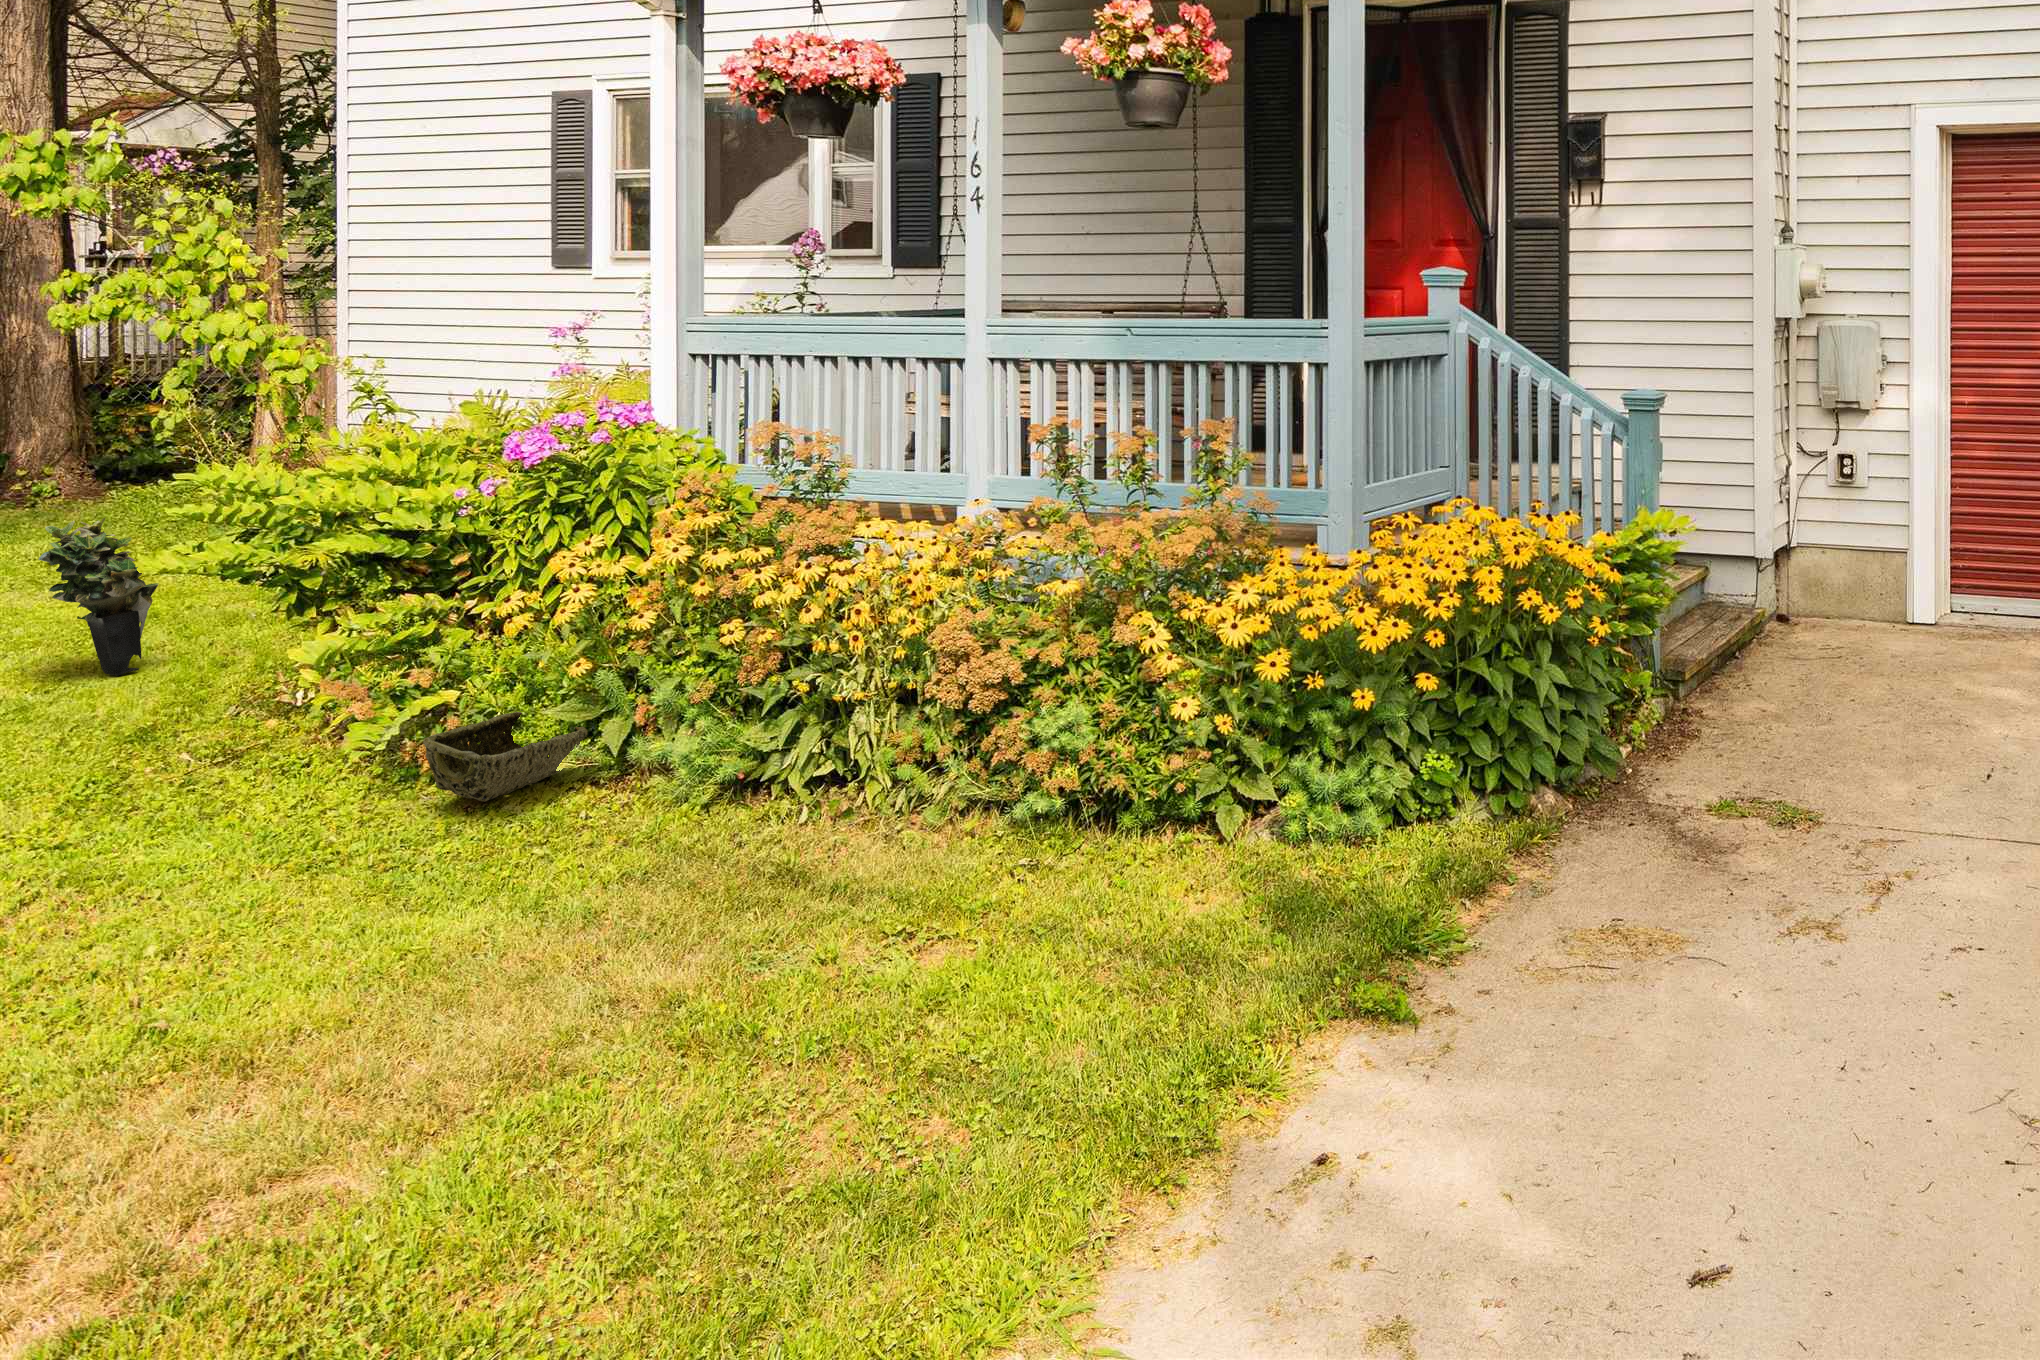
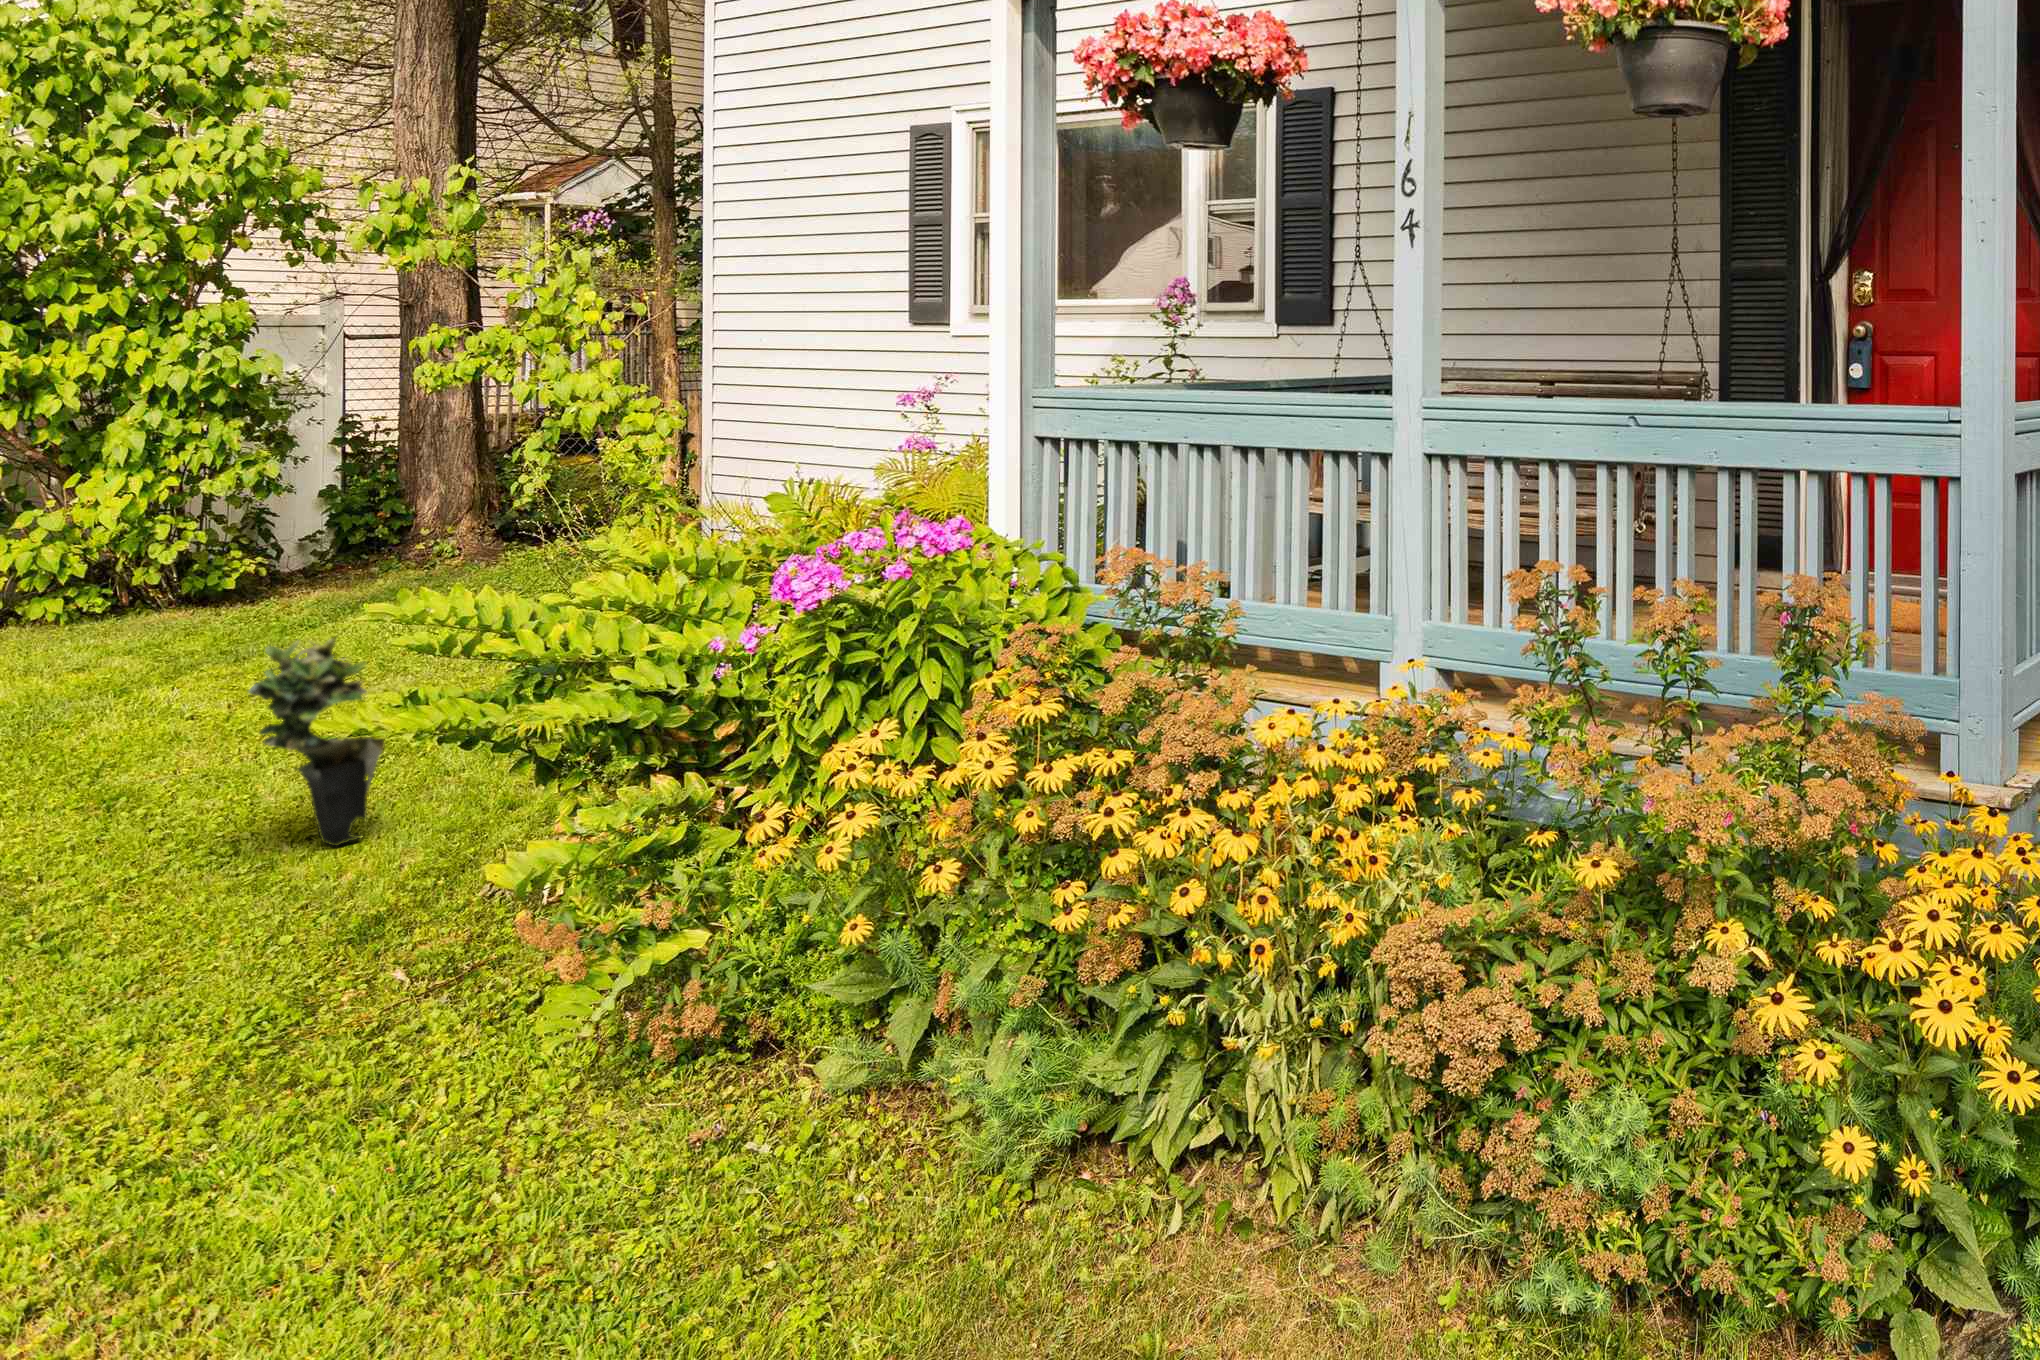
woven basket: present [423,712,588,801] -> none [621,988,869,1164]

